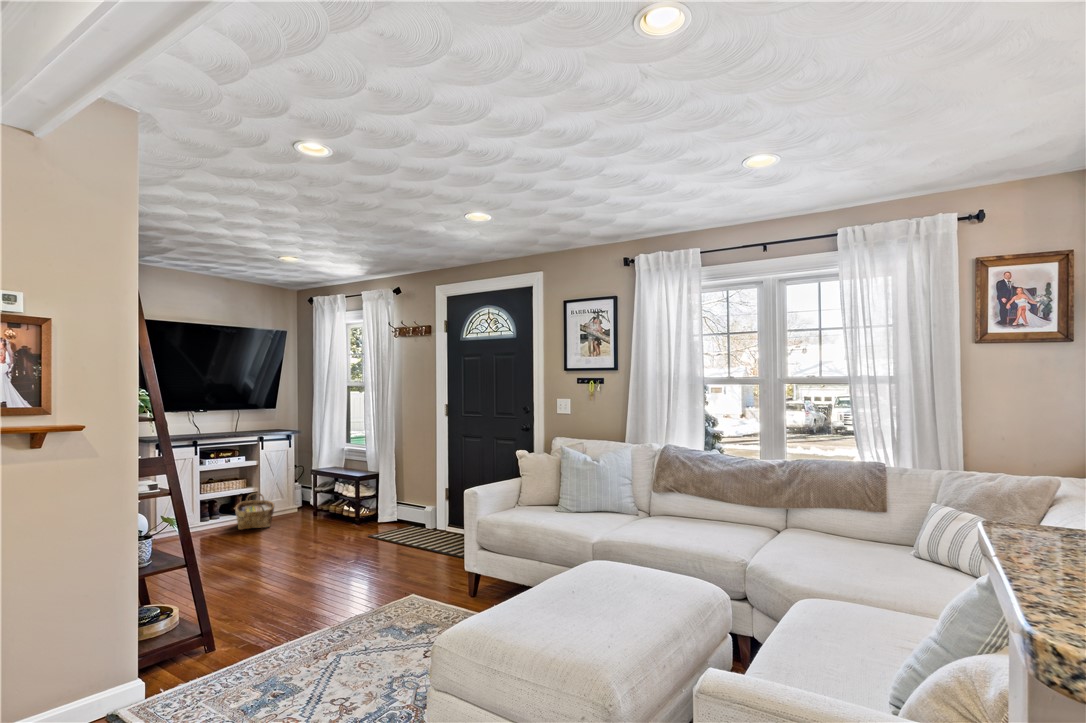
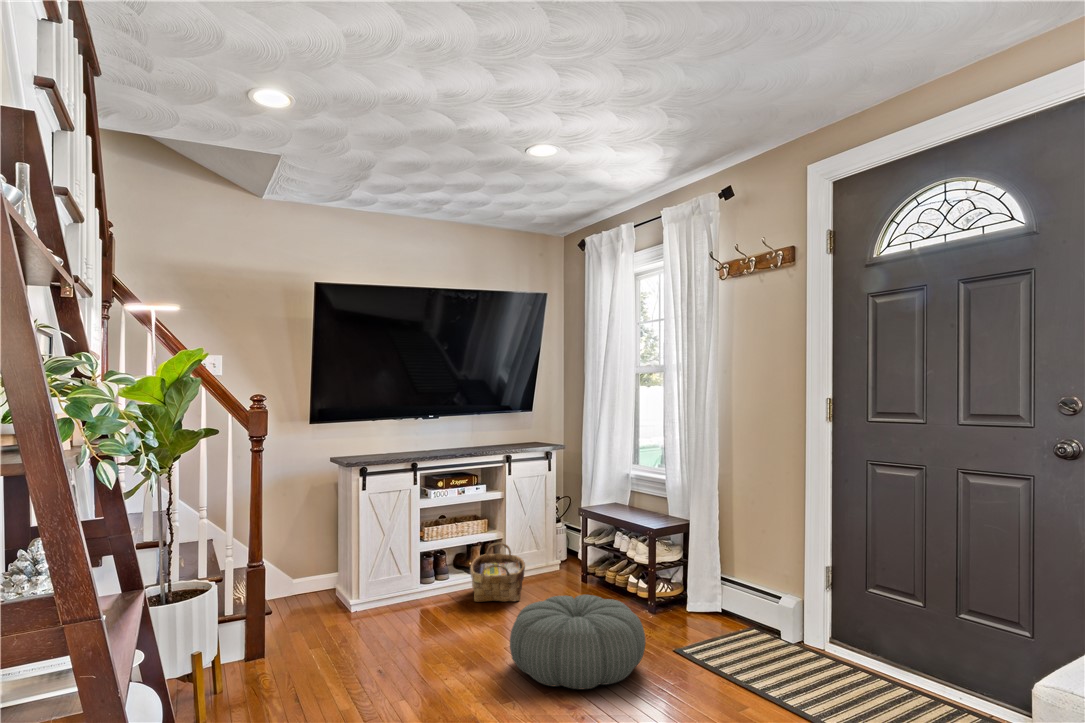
pouf: none [269,512,348,557] -> present [510,595,646,689]

